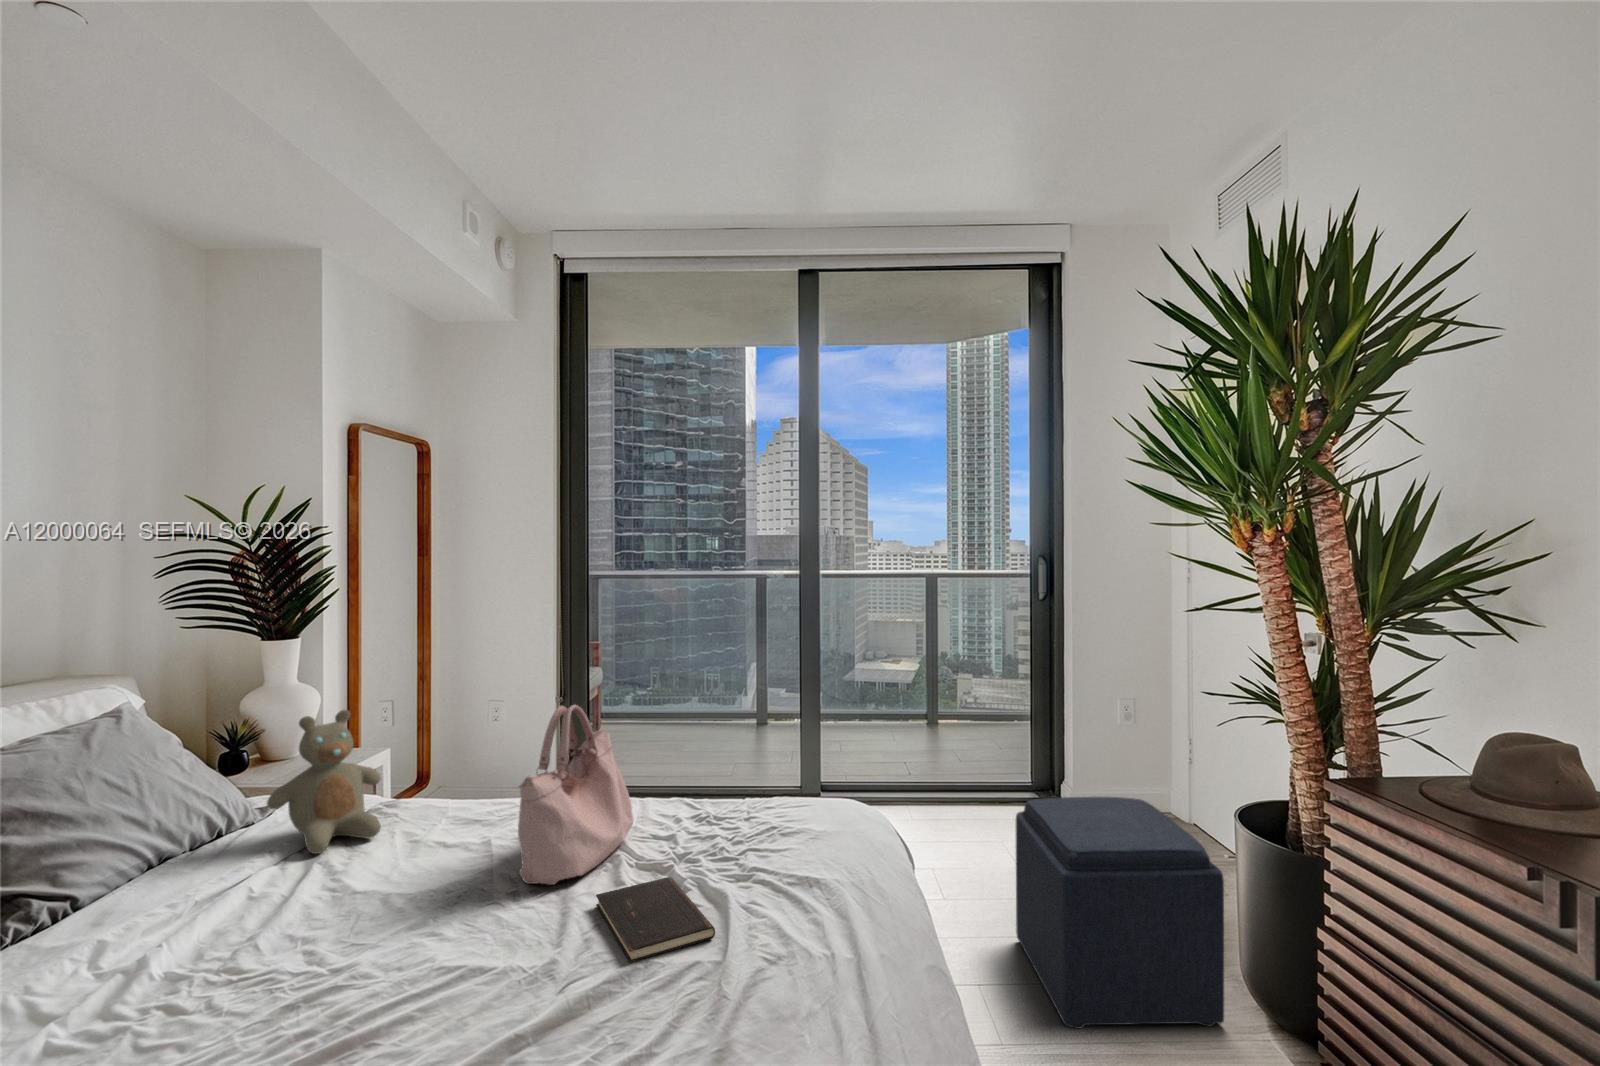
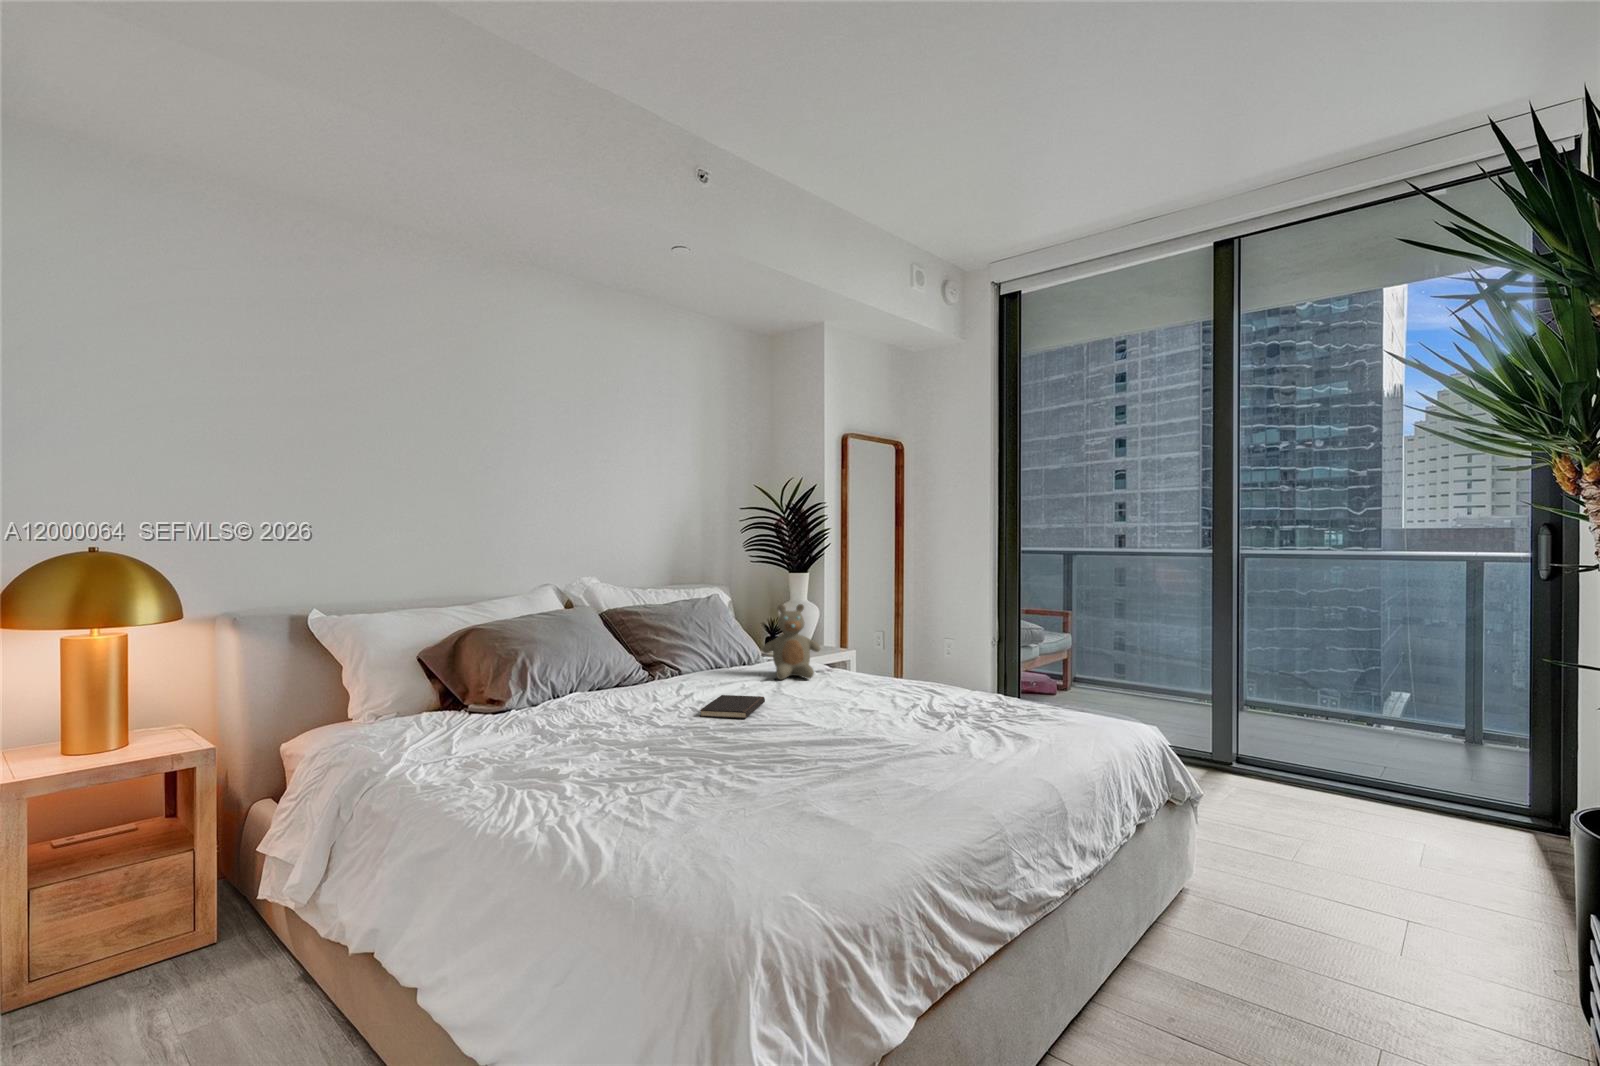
handbag: present [518,705,634,885] -> none [861,605,948,709]
ottoman: present [1016,797,1224,1029] -> none [1323,764,1535,1020]
hardcover book: present [596,877,715,963] -> present [700,695,765,719]

